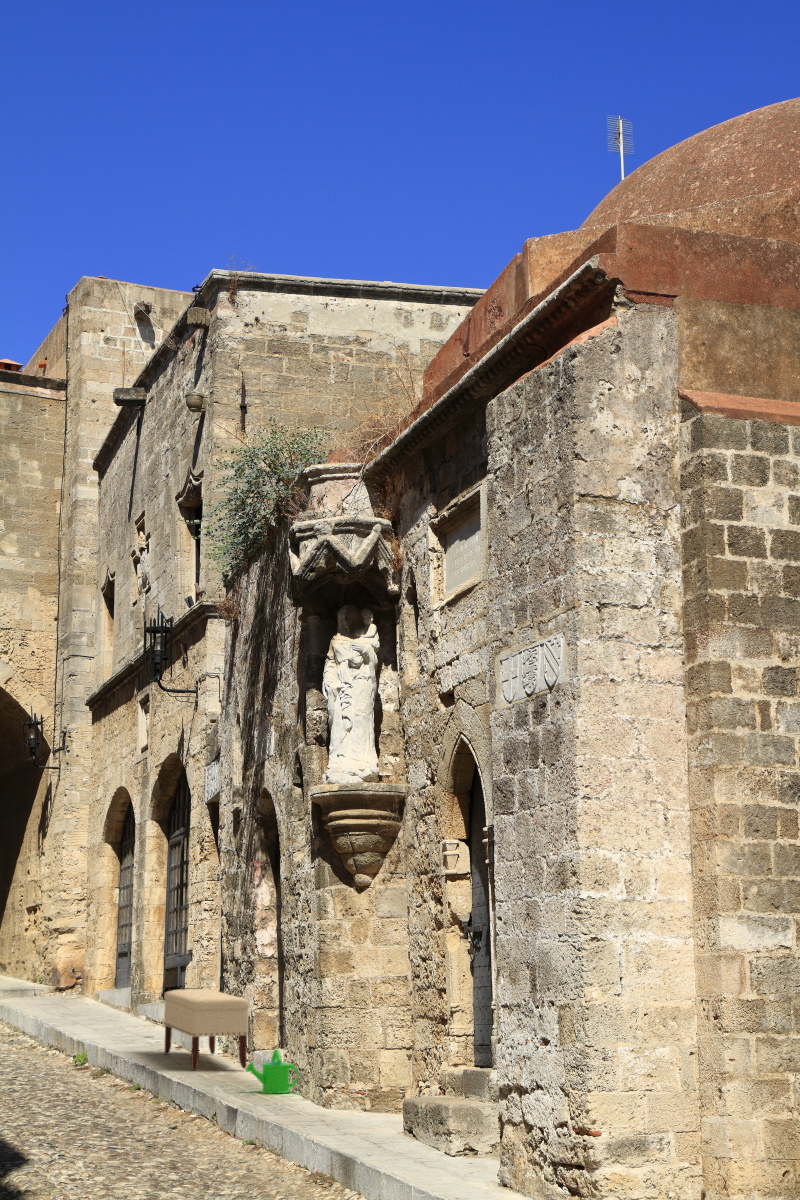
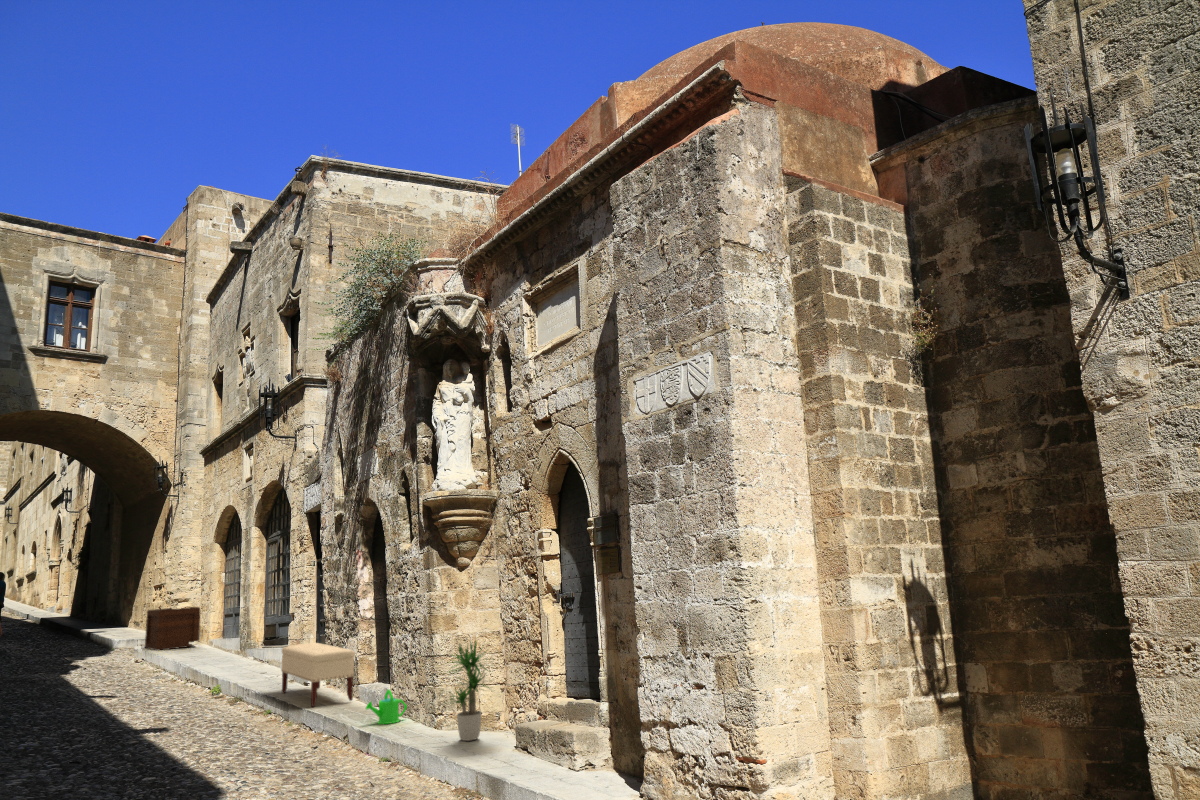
wooden crate: none [14,937,86,998] -> present [145,607,200,650]
potted plant: none [325,985,401,1117] -> present [447,641,494,741]

